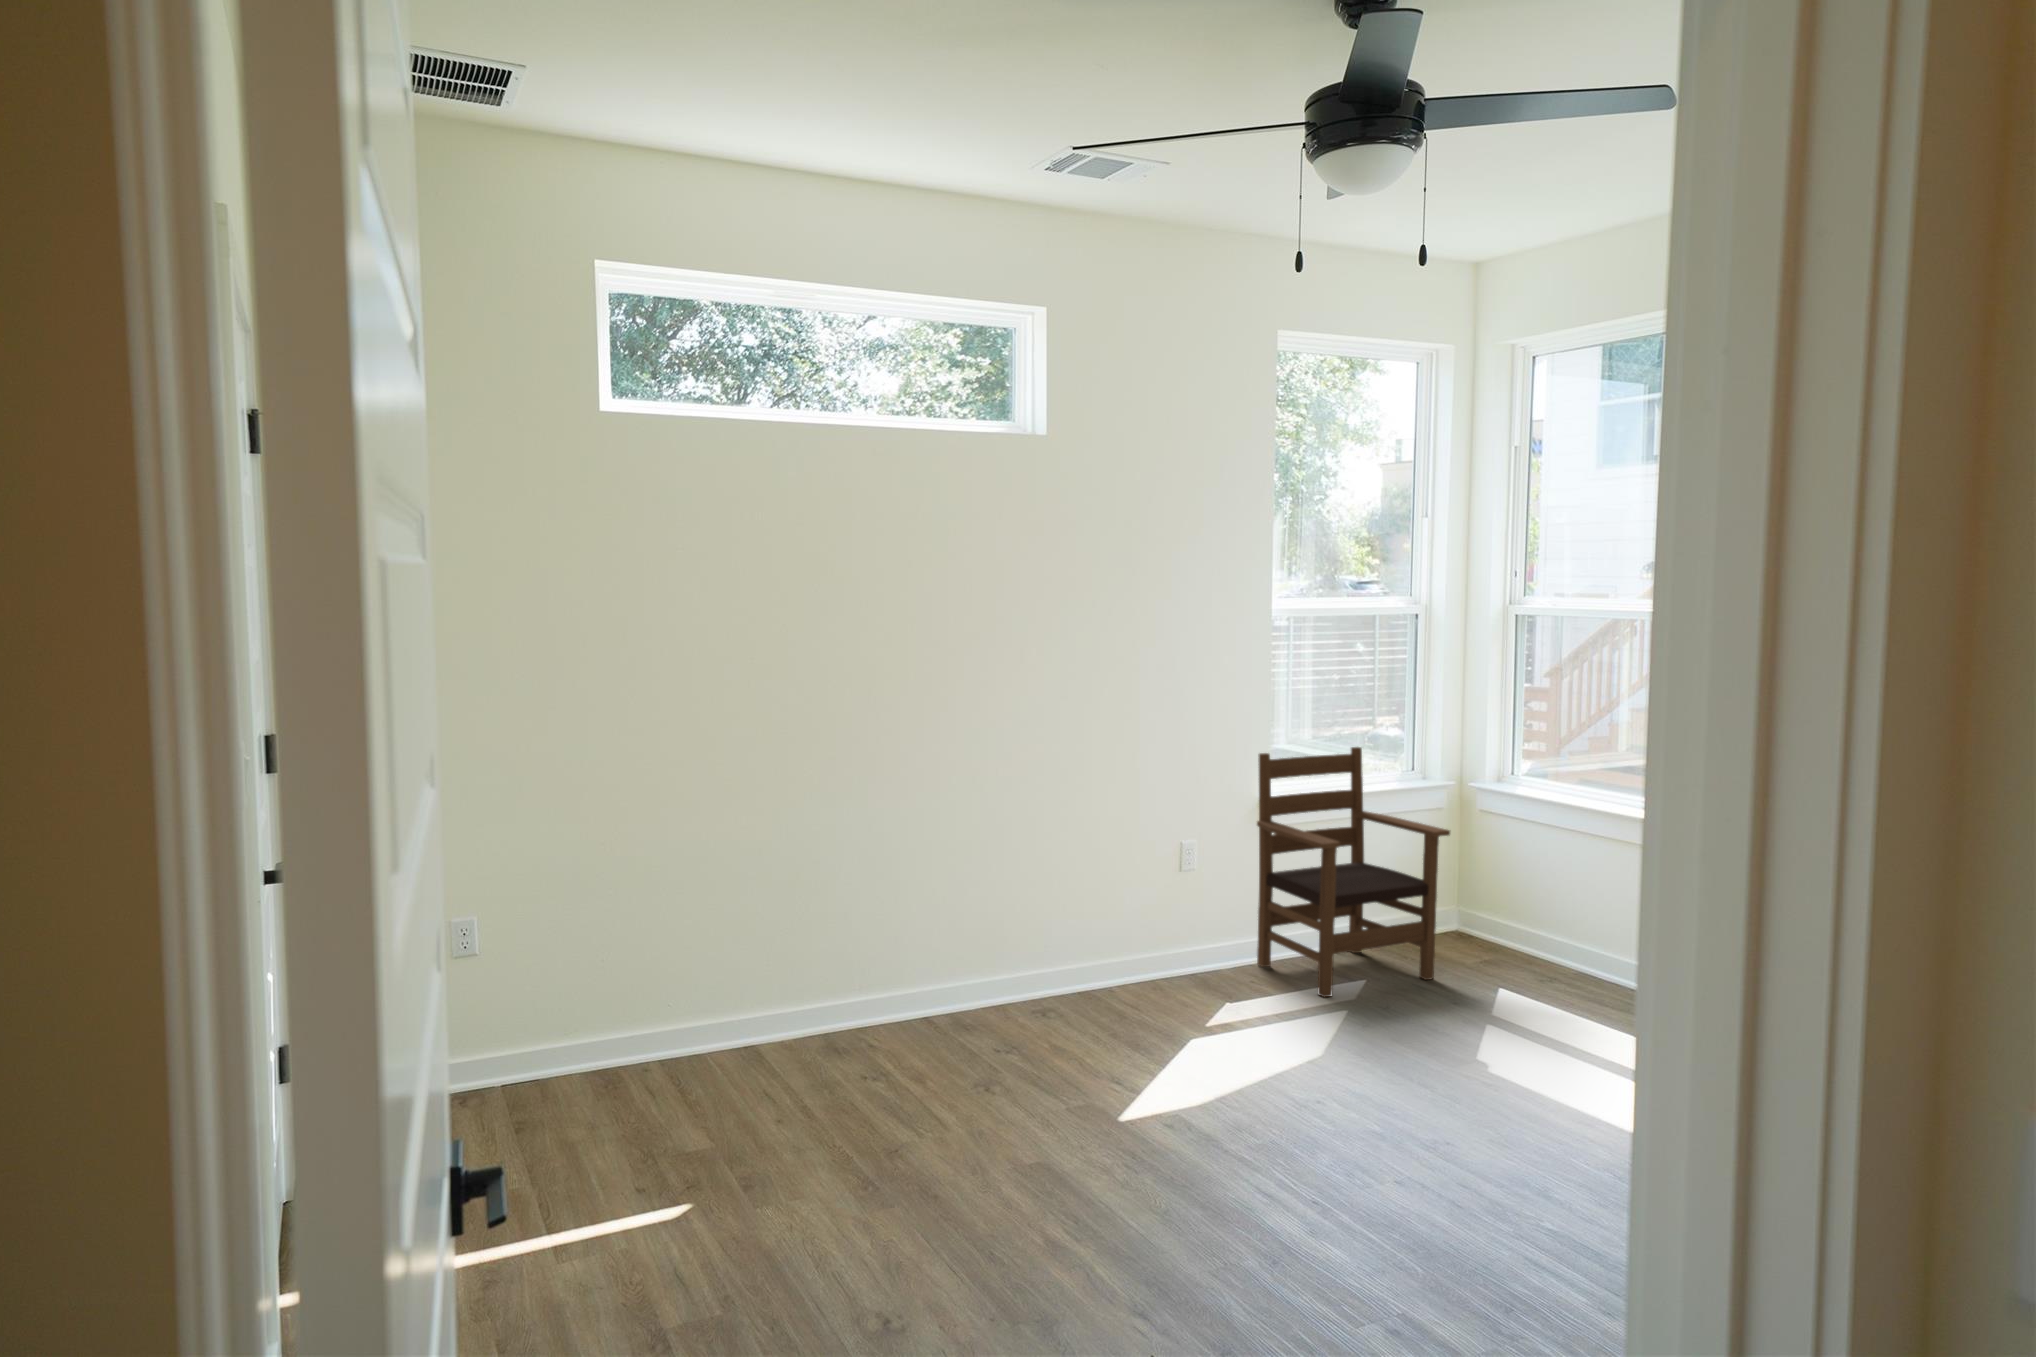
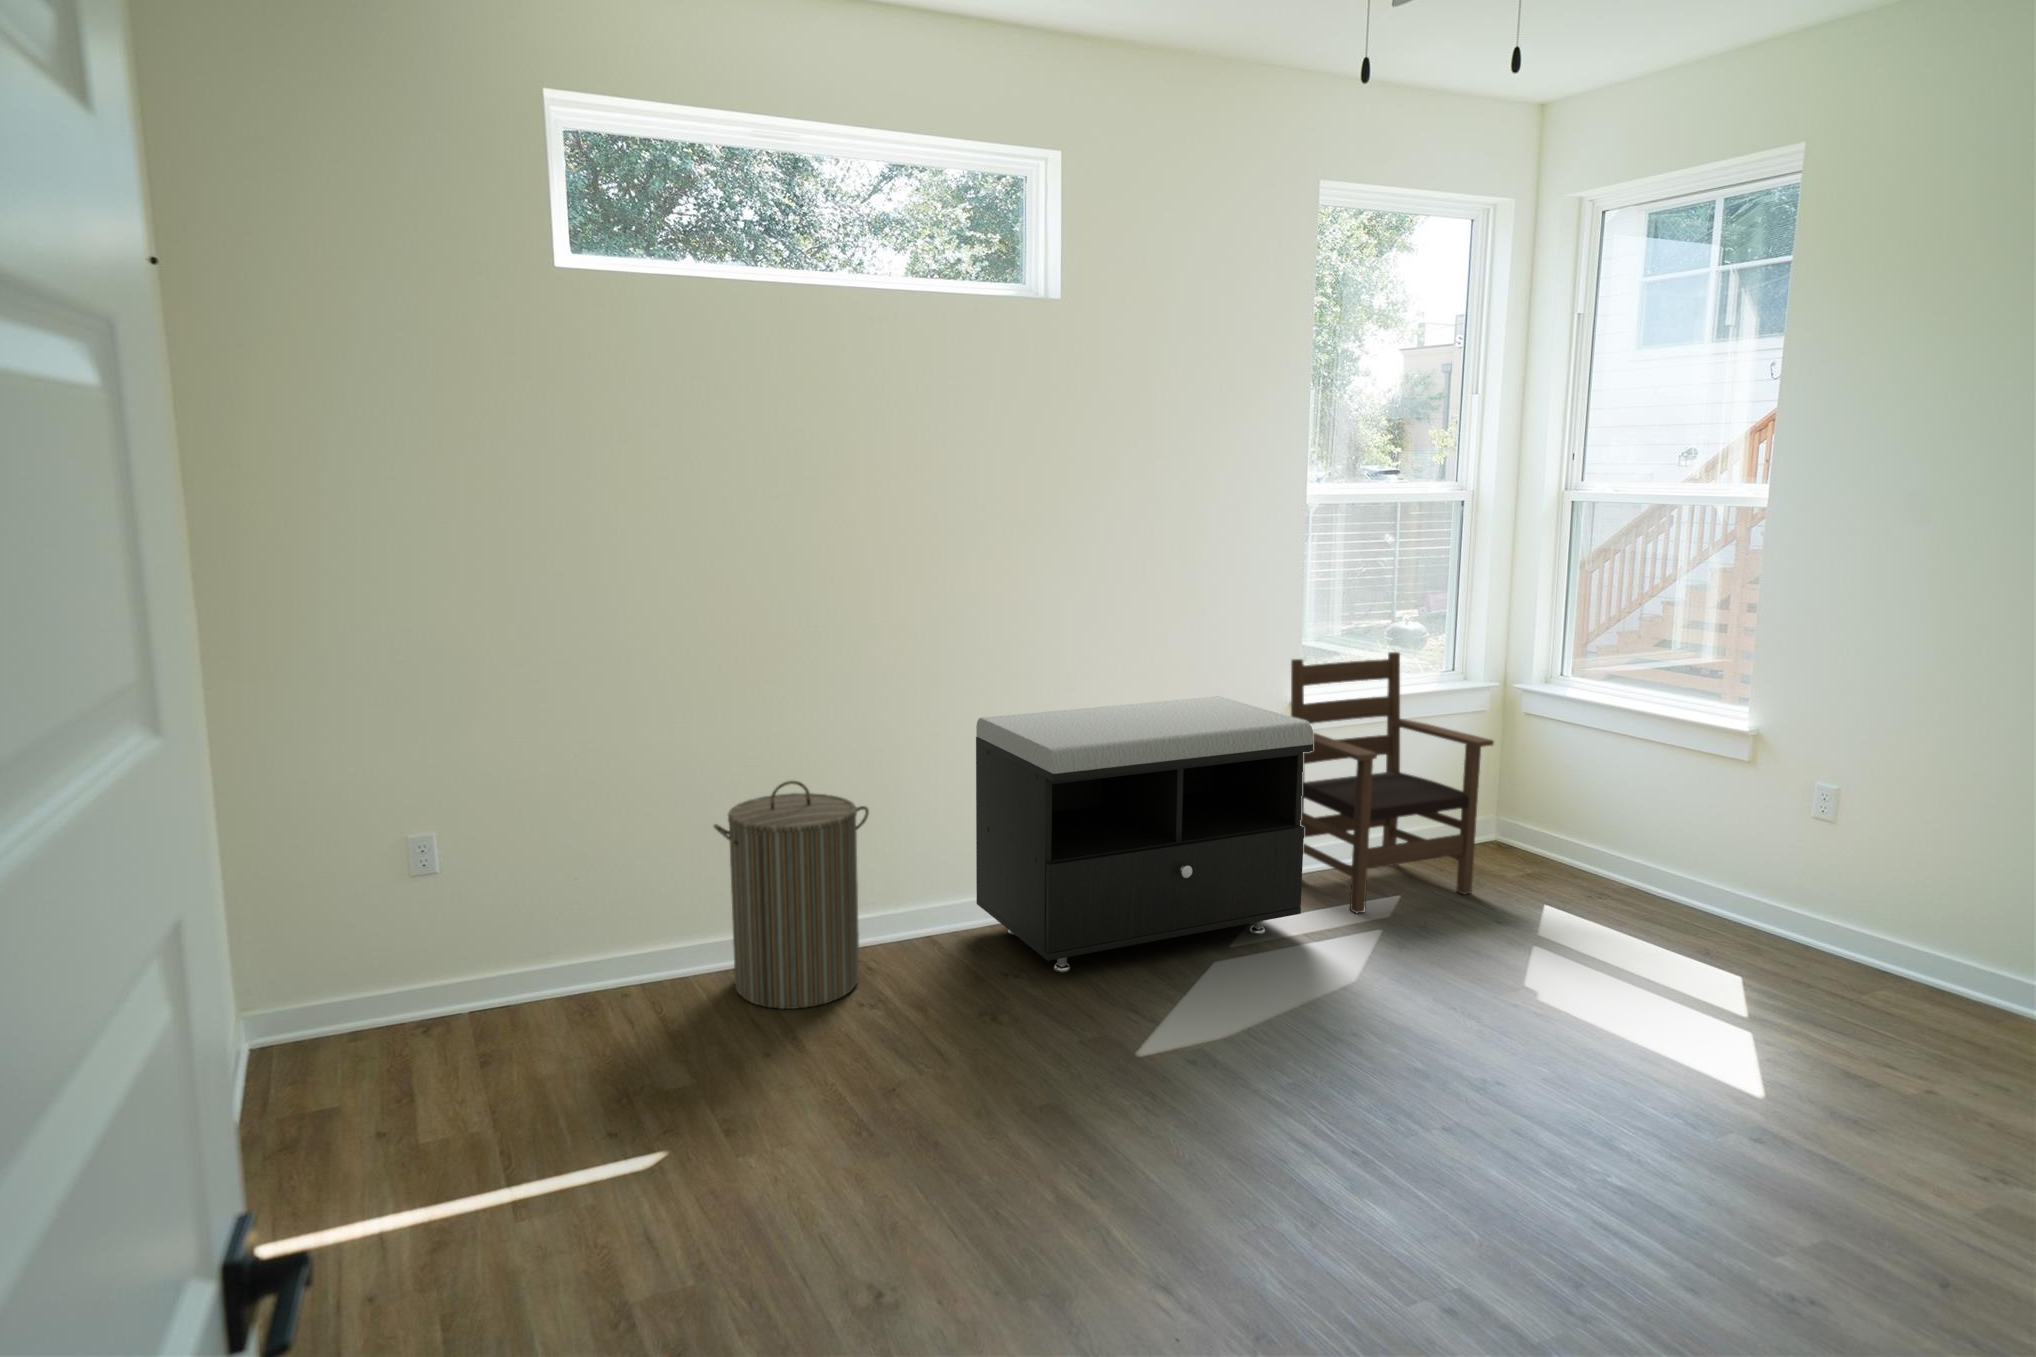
storage bench: none [960,788,1280,1051] -> present [976,696,1313,972]
laundry hamper: none [717,866,863,1085] -> present [714,781,869,1009]

